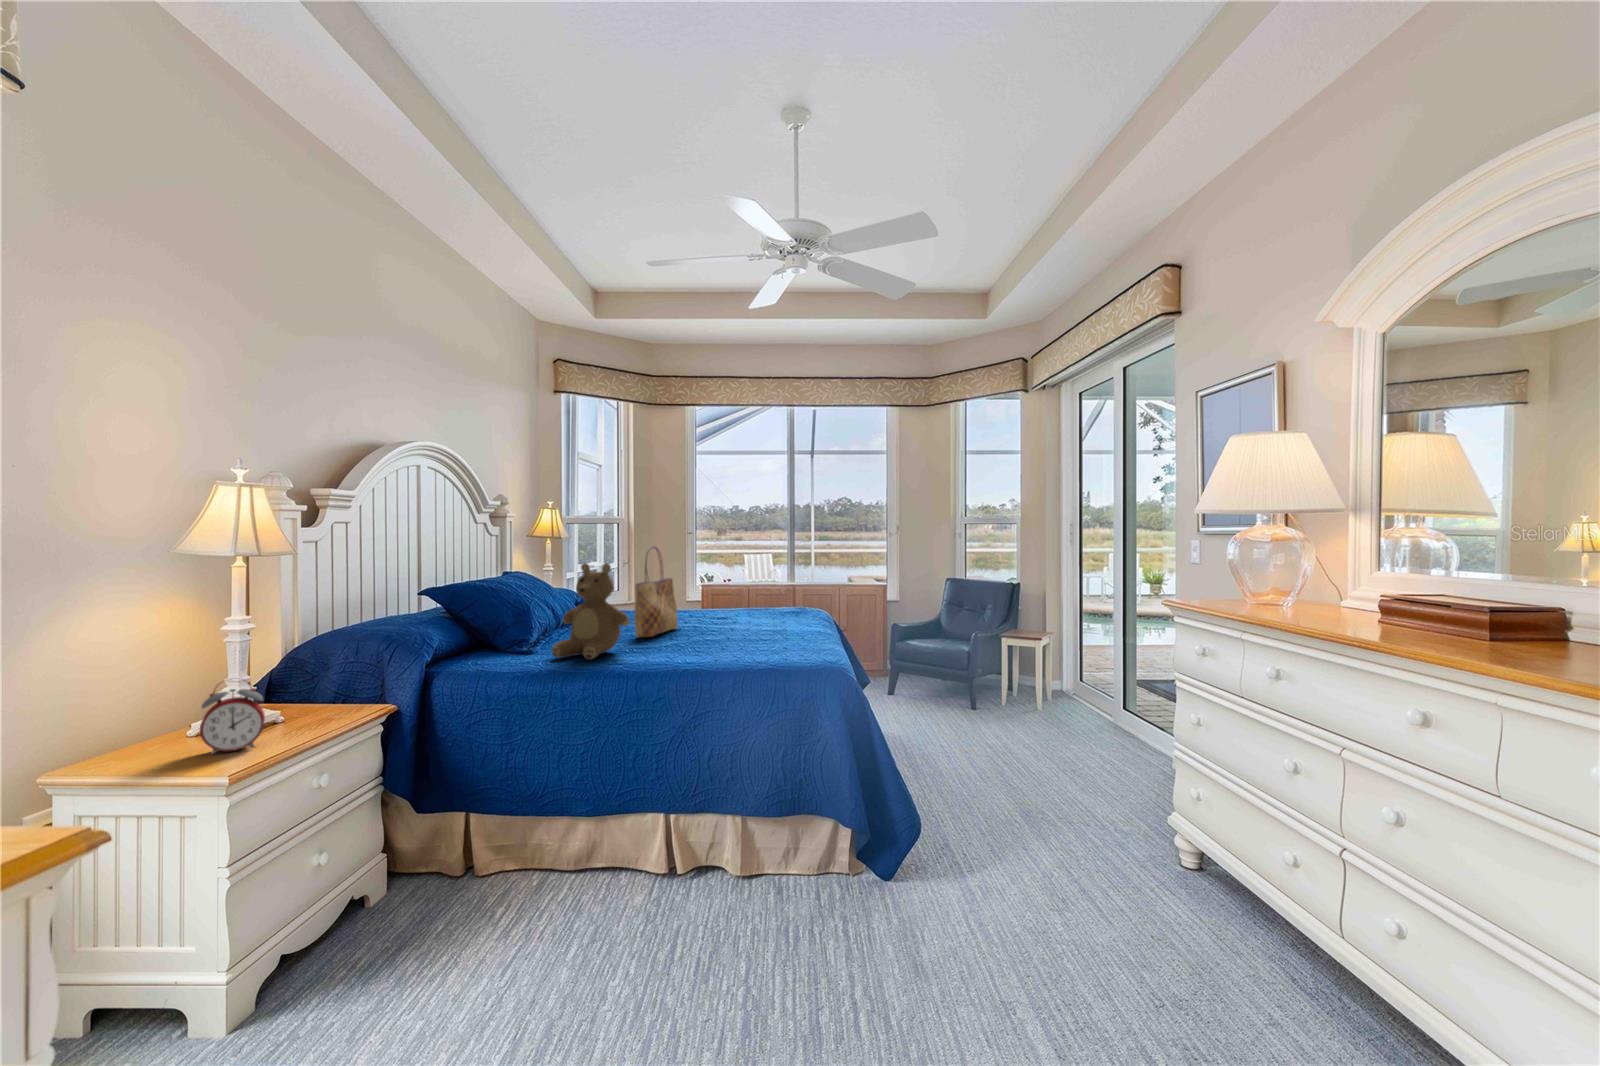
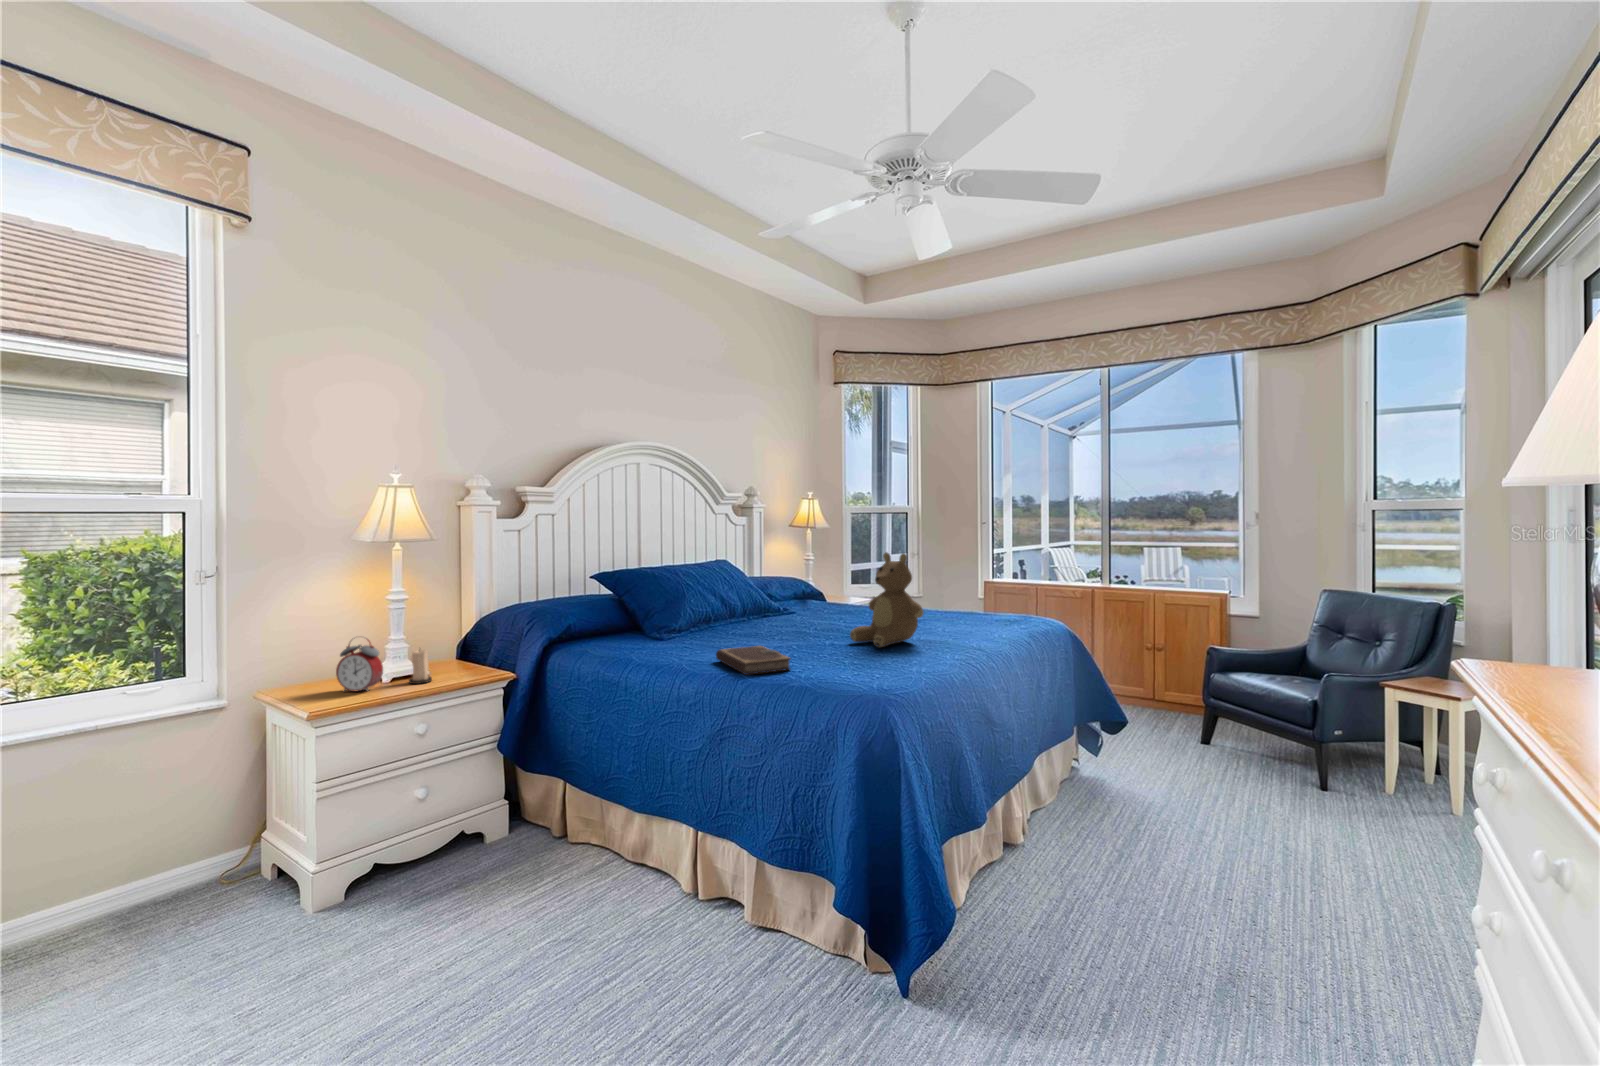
tote bag: present [634,546,678,637] -> none [767,539,835,636]
teddy bear: present [552,563,630,659] -> present [850,552,924,647]
notebook: none [648,643,730,665] -> present [716,646,791,675]
candle: none [280,686,311,733] -> present [409,650,432,684]

